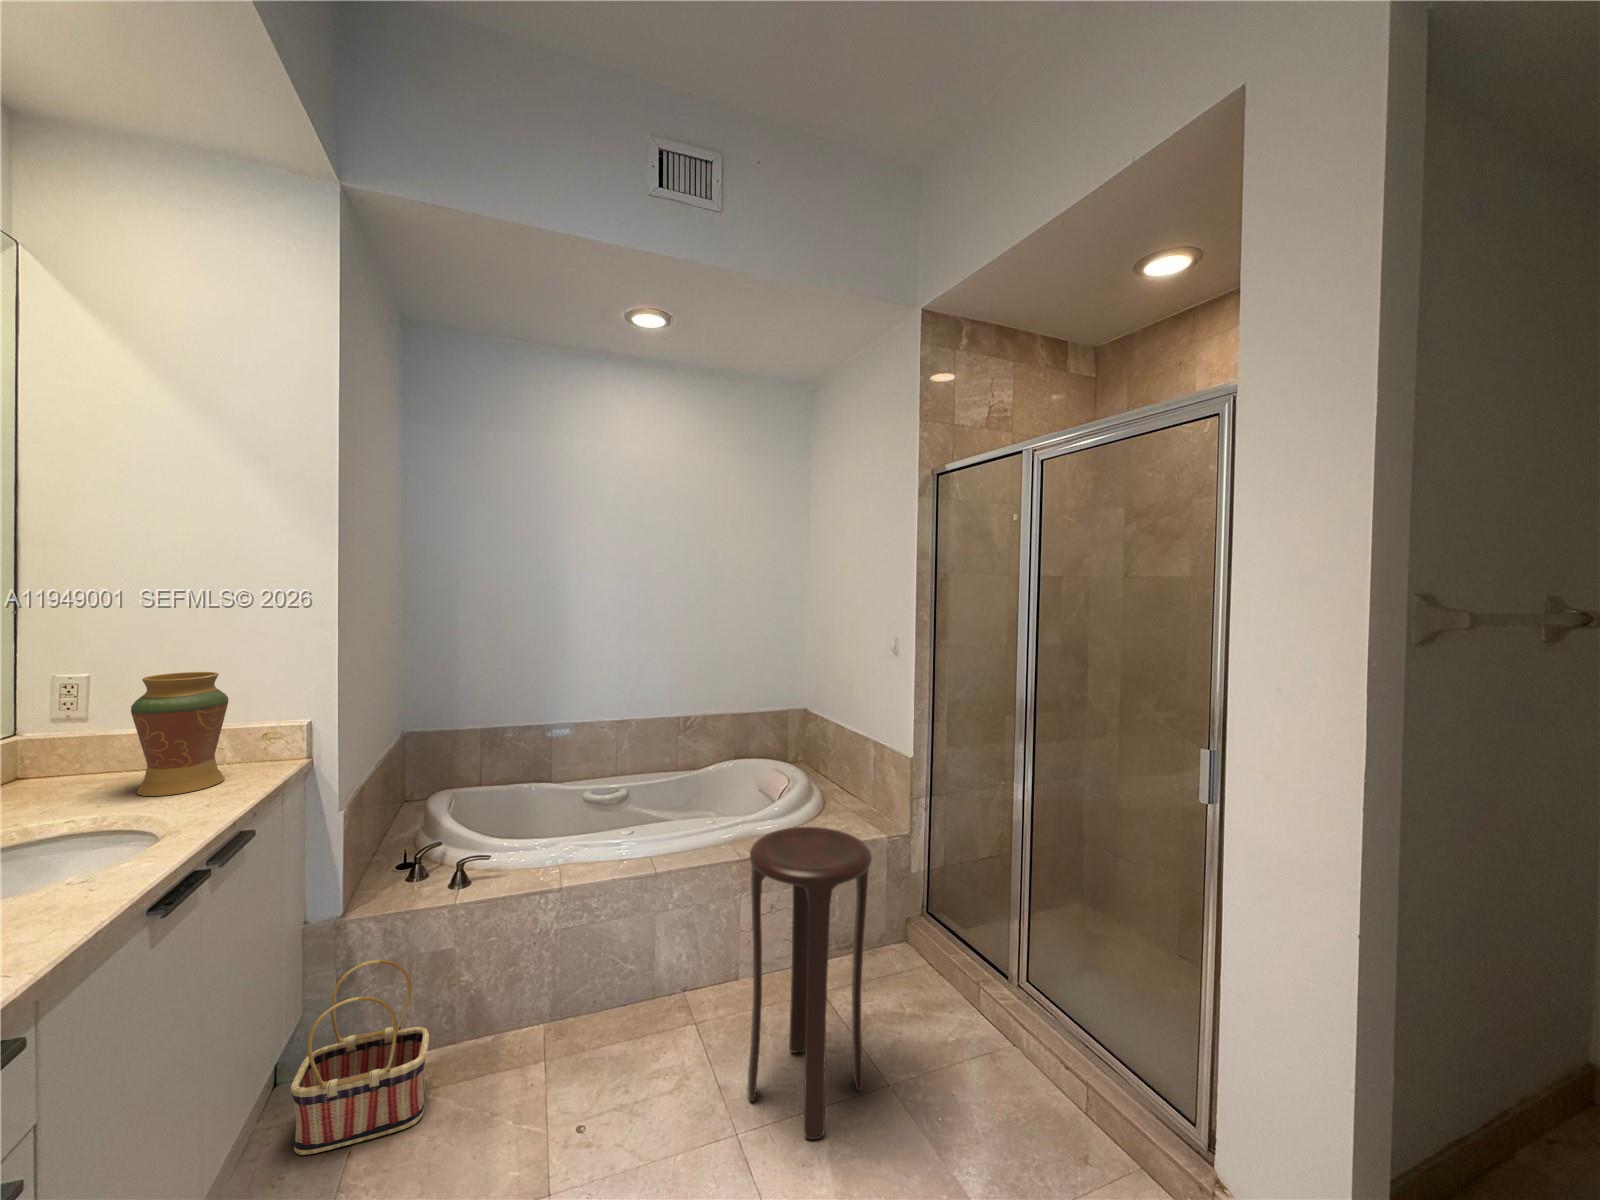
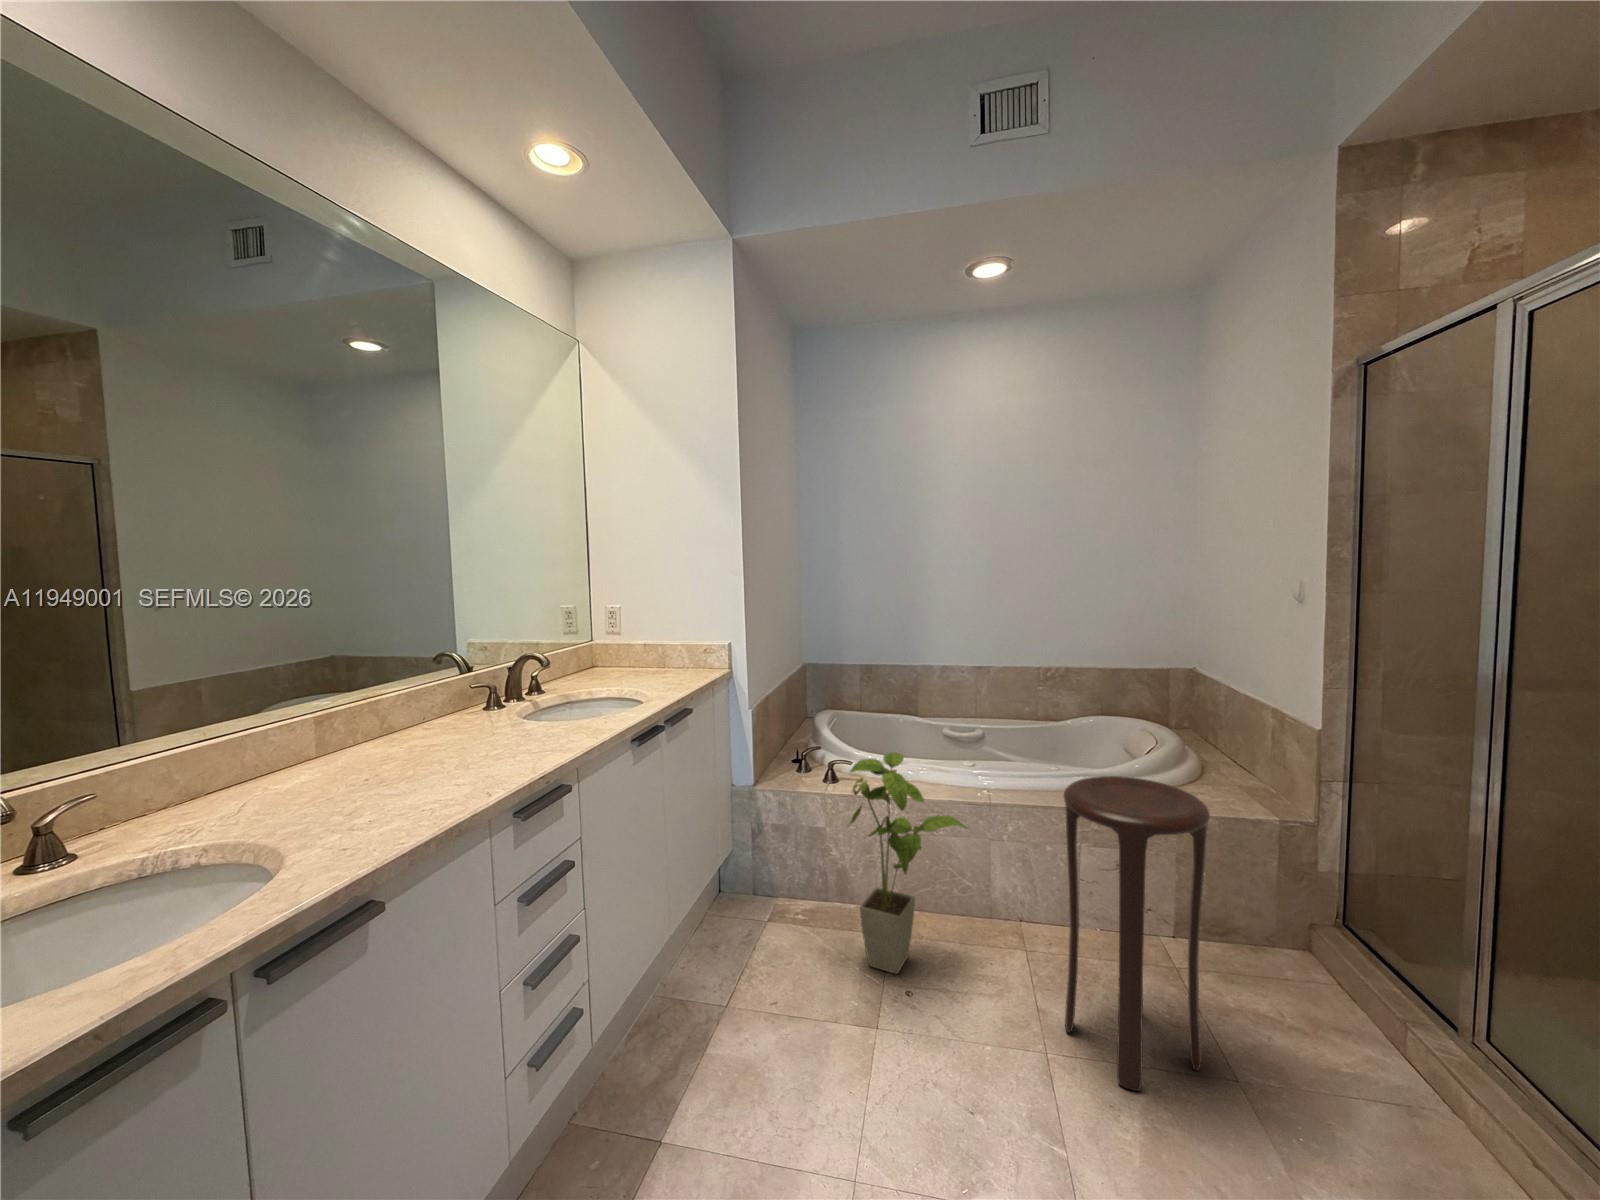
decorative vase: present [131,672,228,796] -> none [636,603,683,680]
house plant: none [498,842,645,1112] -> present [849,753,967,974]
basket: present [291,960,429,1155] -> none [722,820,805,946]

